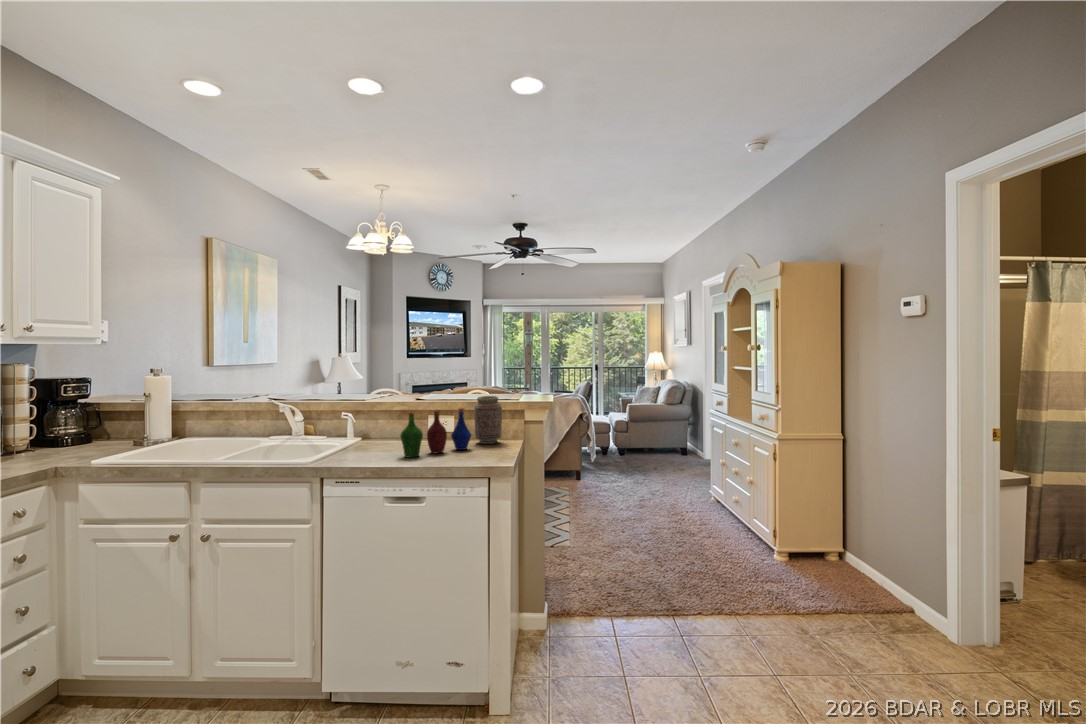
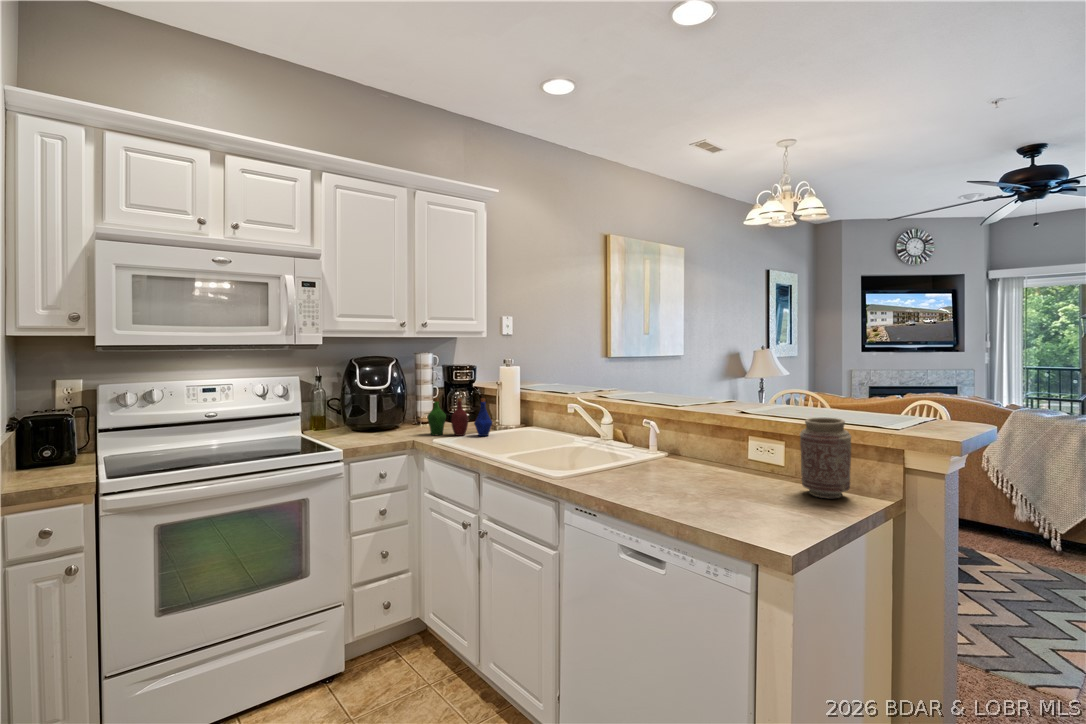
bottle: present [400,408,471,457] -> present [427,398,493,436]

